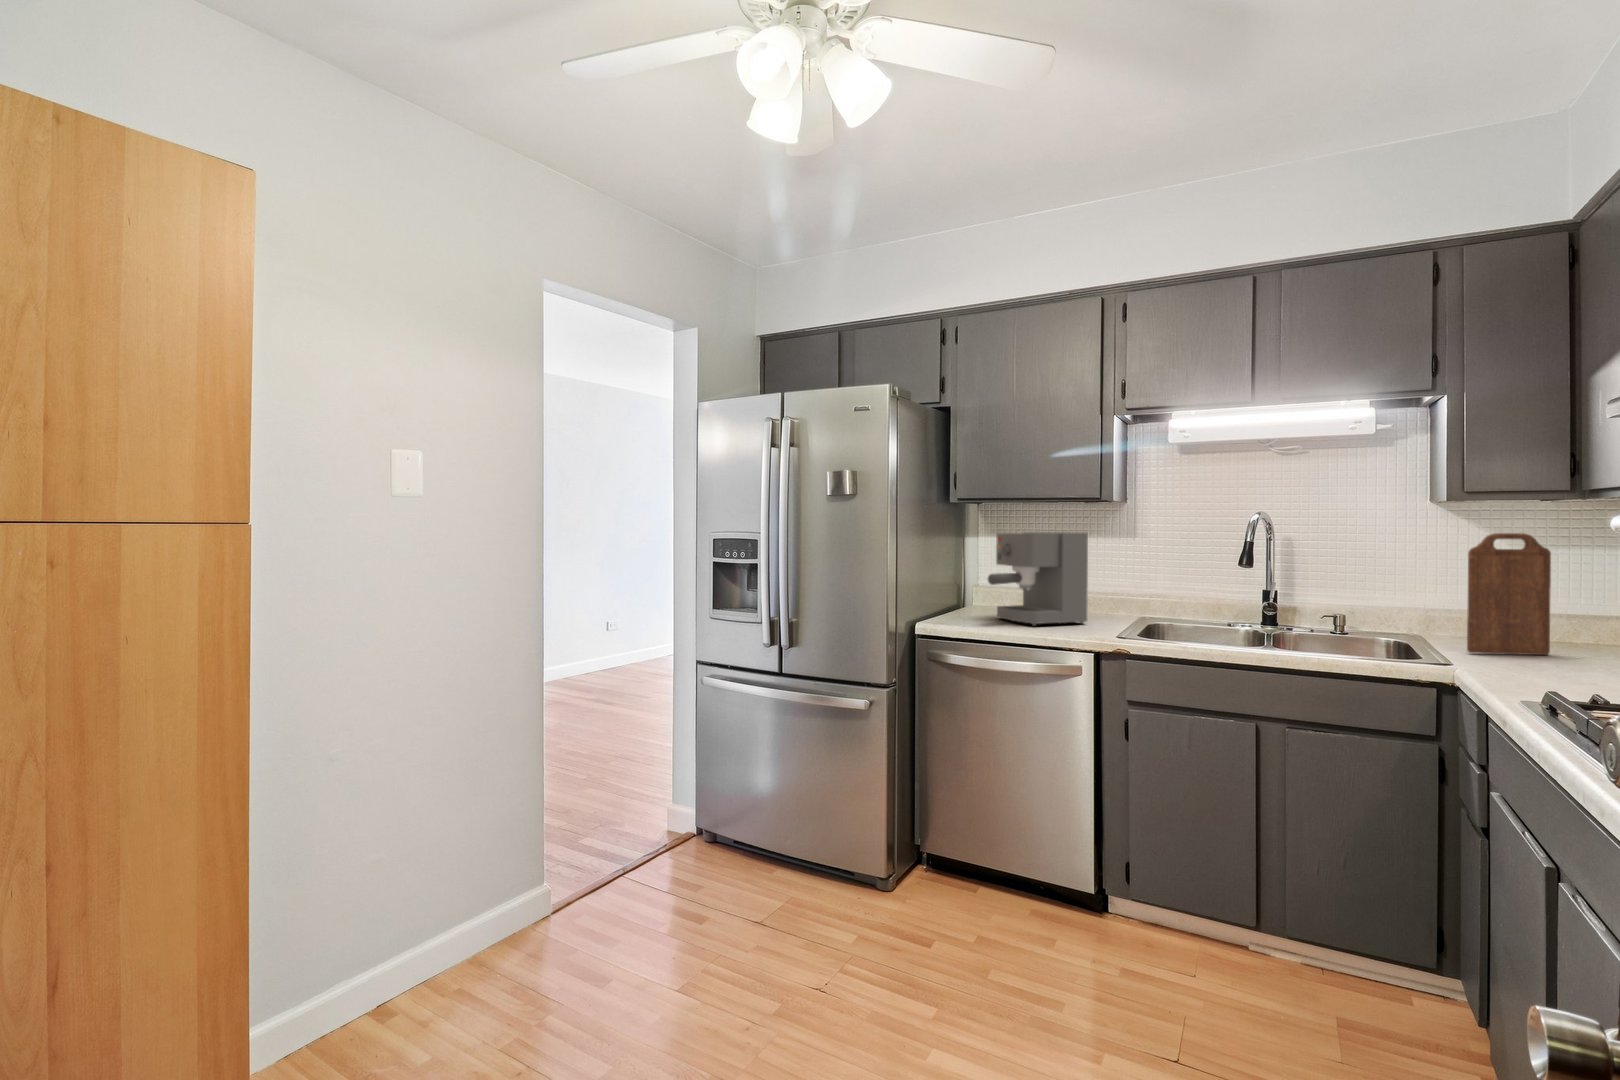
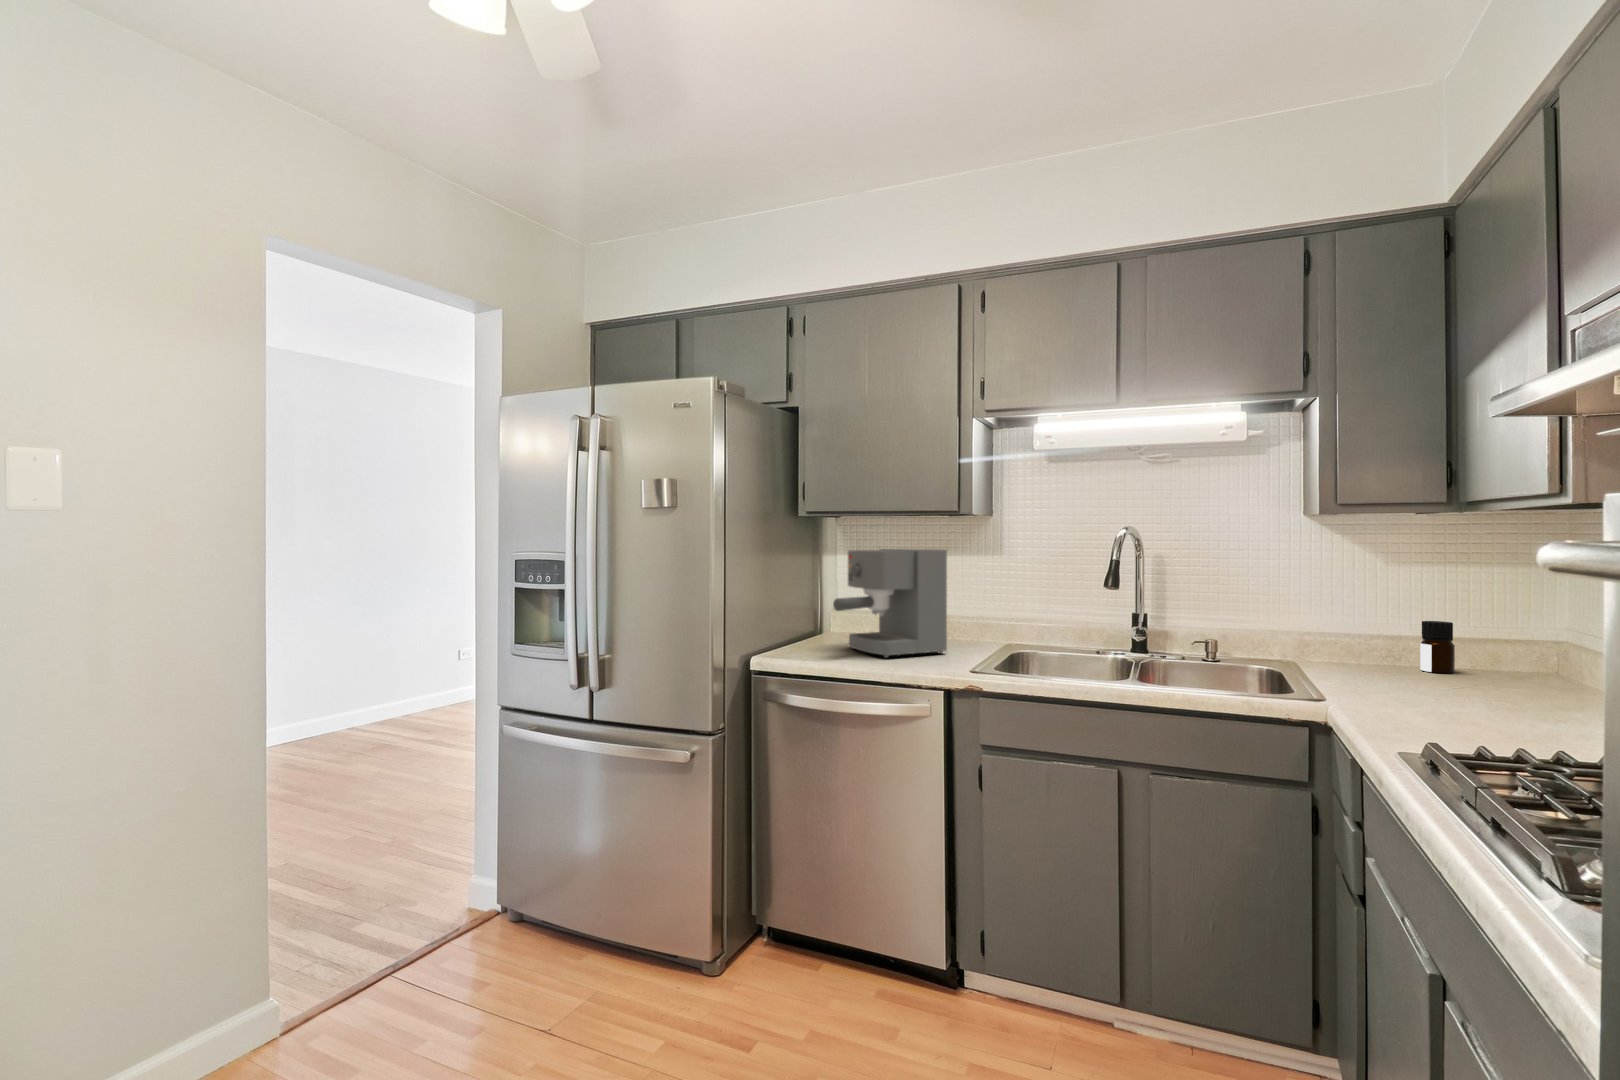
cutting board: present [1467,533,1551,655] -> none [1341,552,1424,686]
bottle: none [1547,599,1582,647] -> present [1420,621,1455,673]

